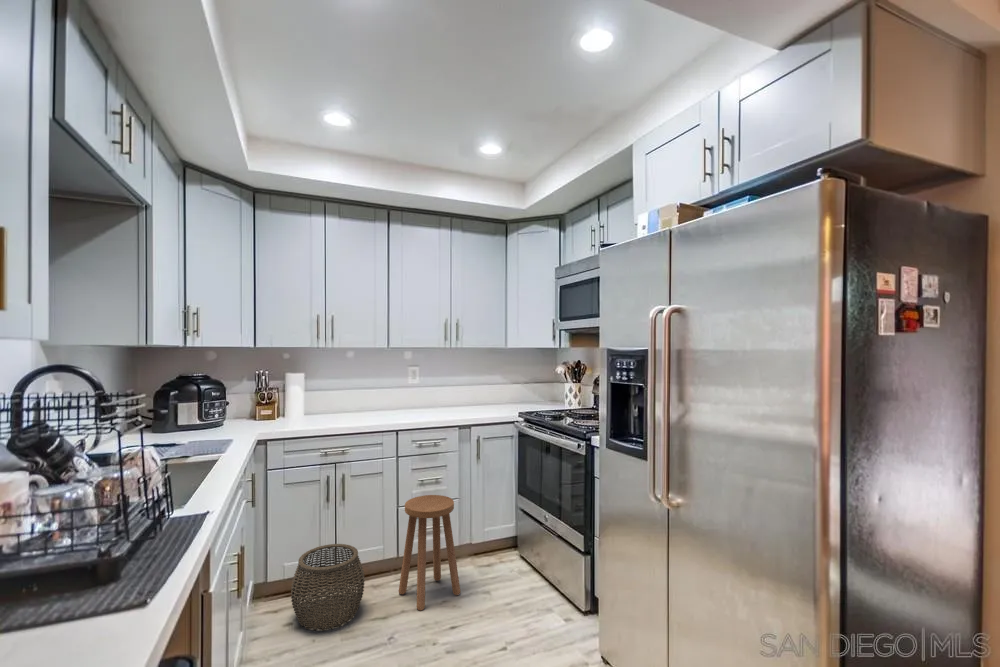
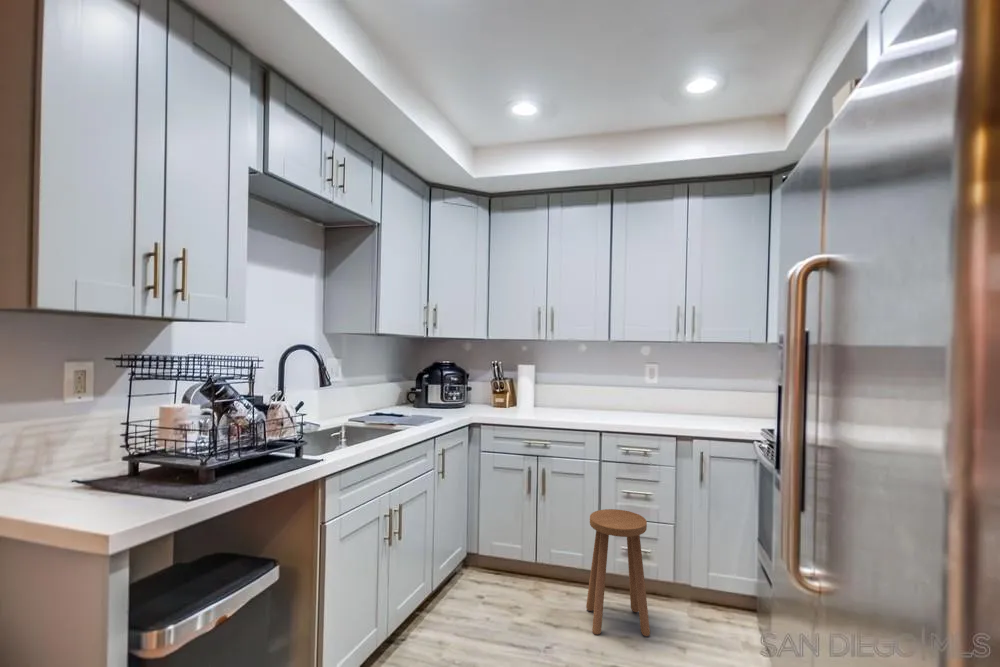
woven basket: present [291,544,365,630] -> none [480,533,548,615]

